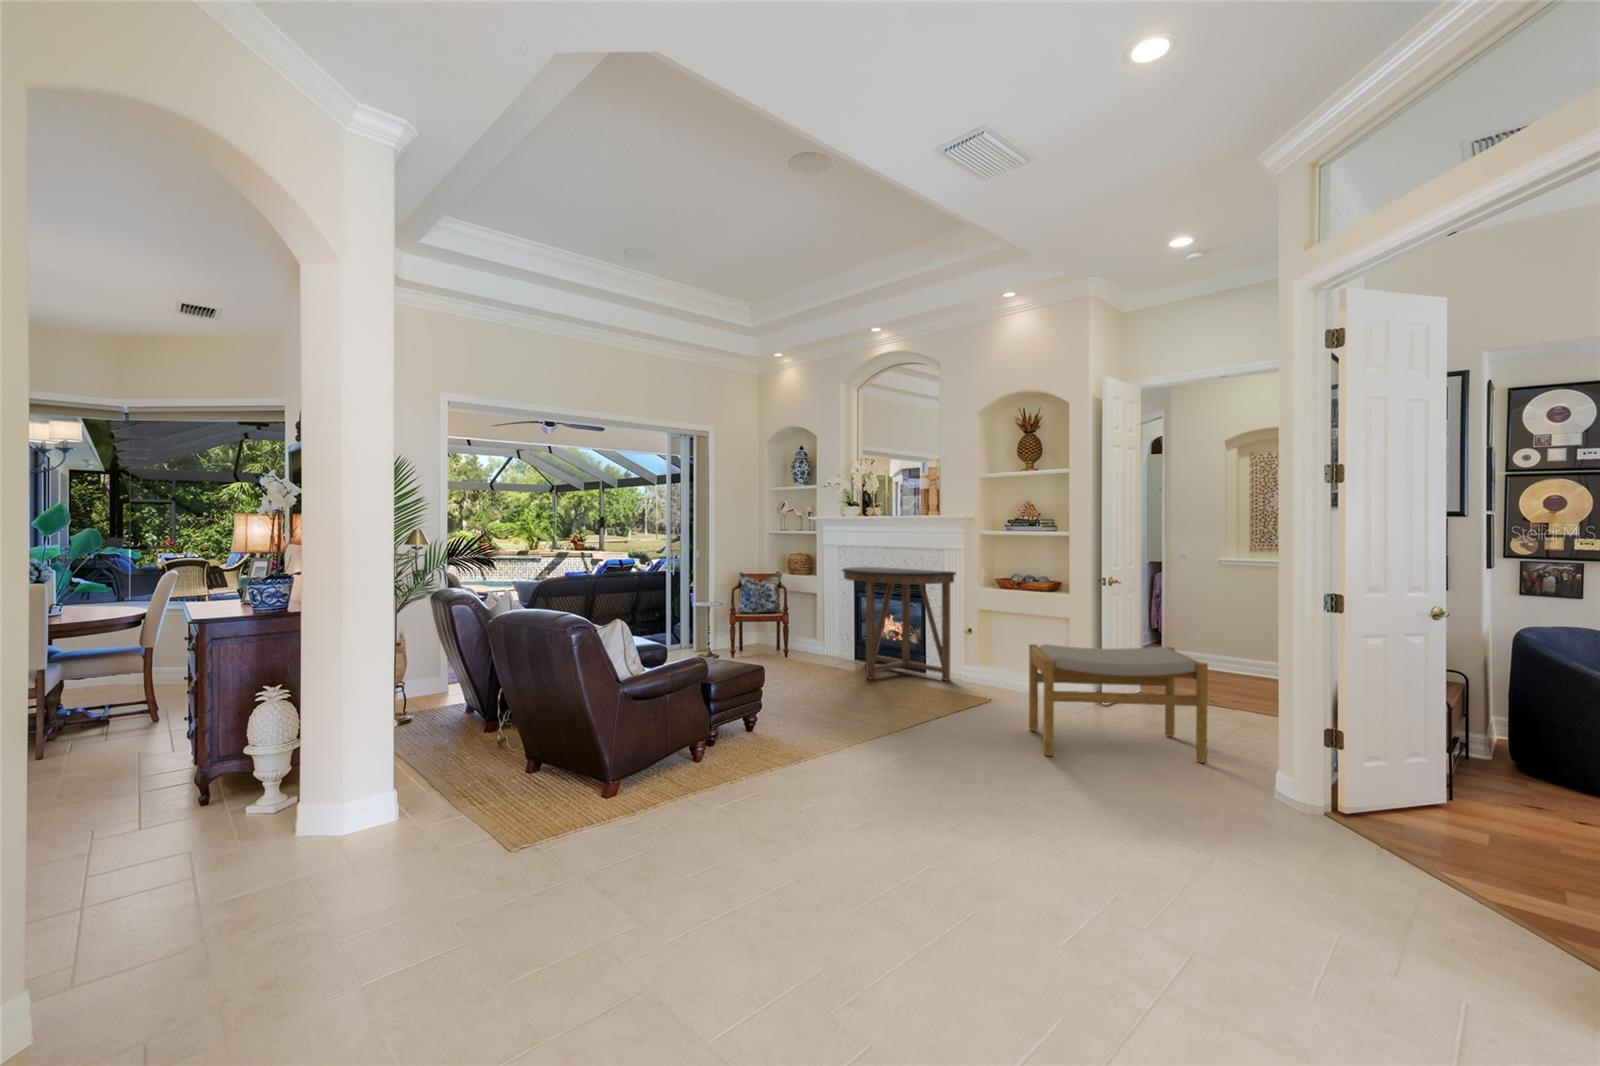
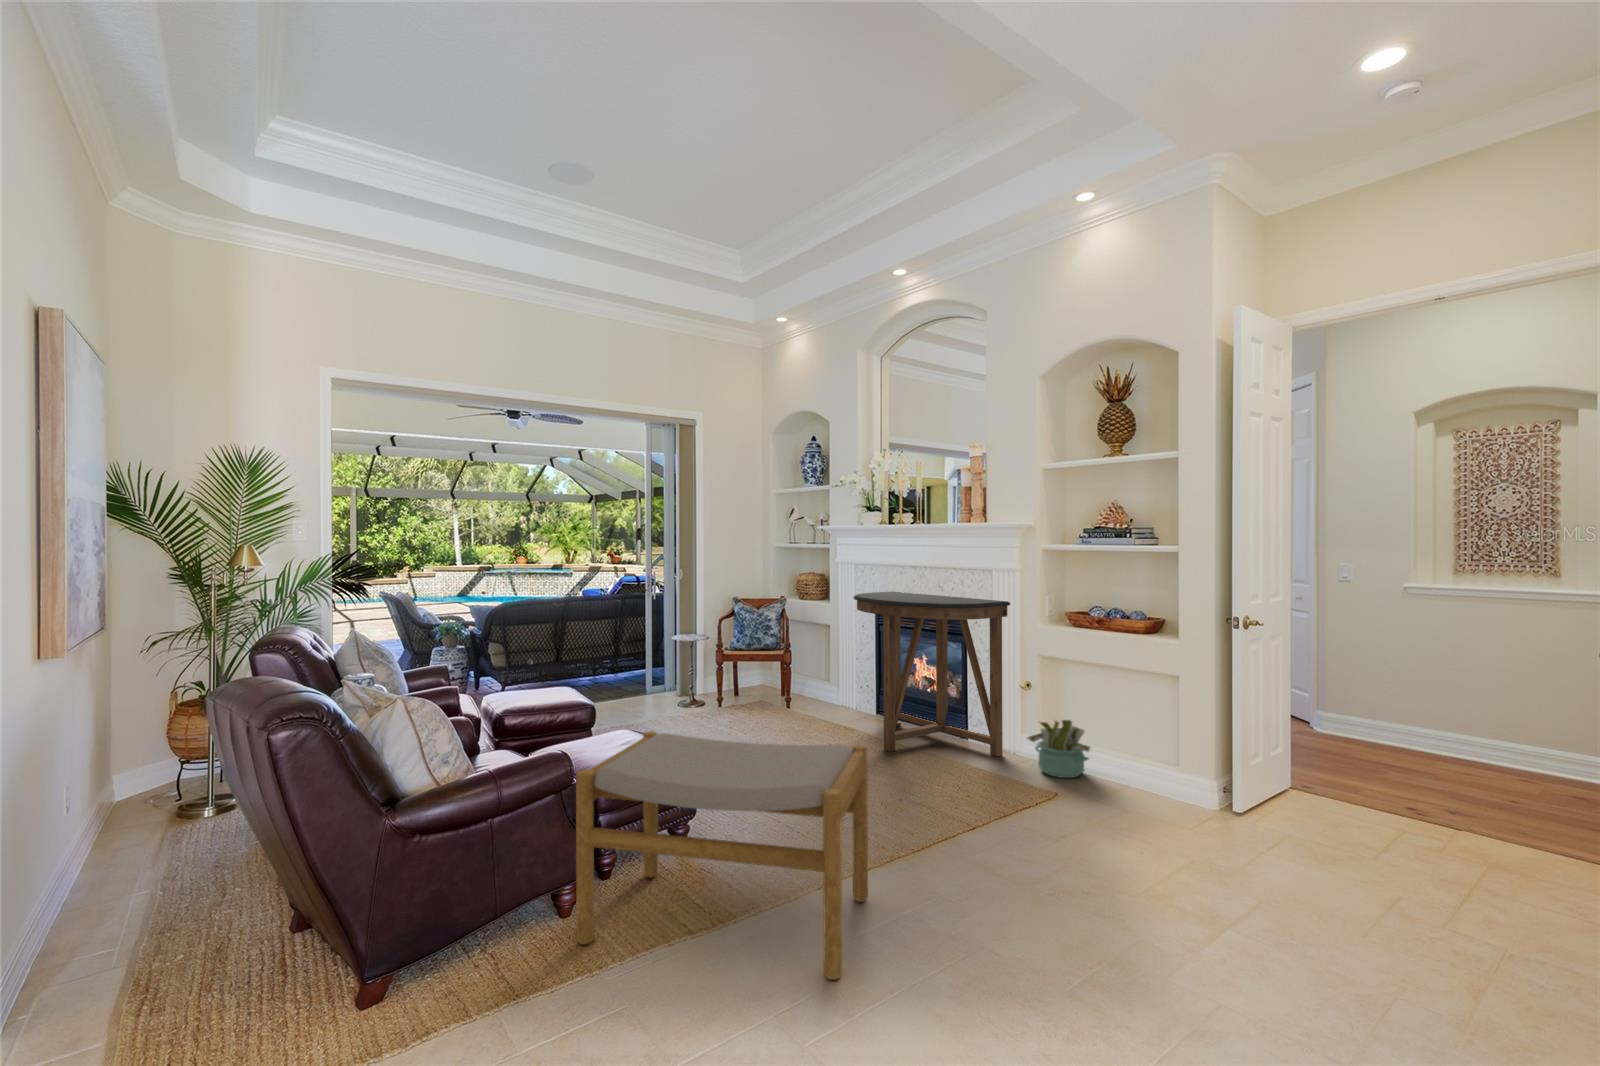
footstool: present [1029,644,1208,763] -> present [576,731,868,980]
decorative plant: none [968,652,1012,691] -> present [1027,720,1090,778]

